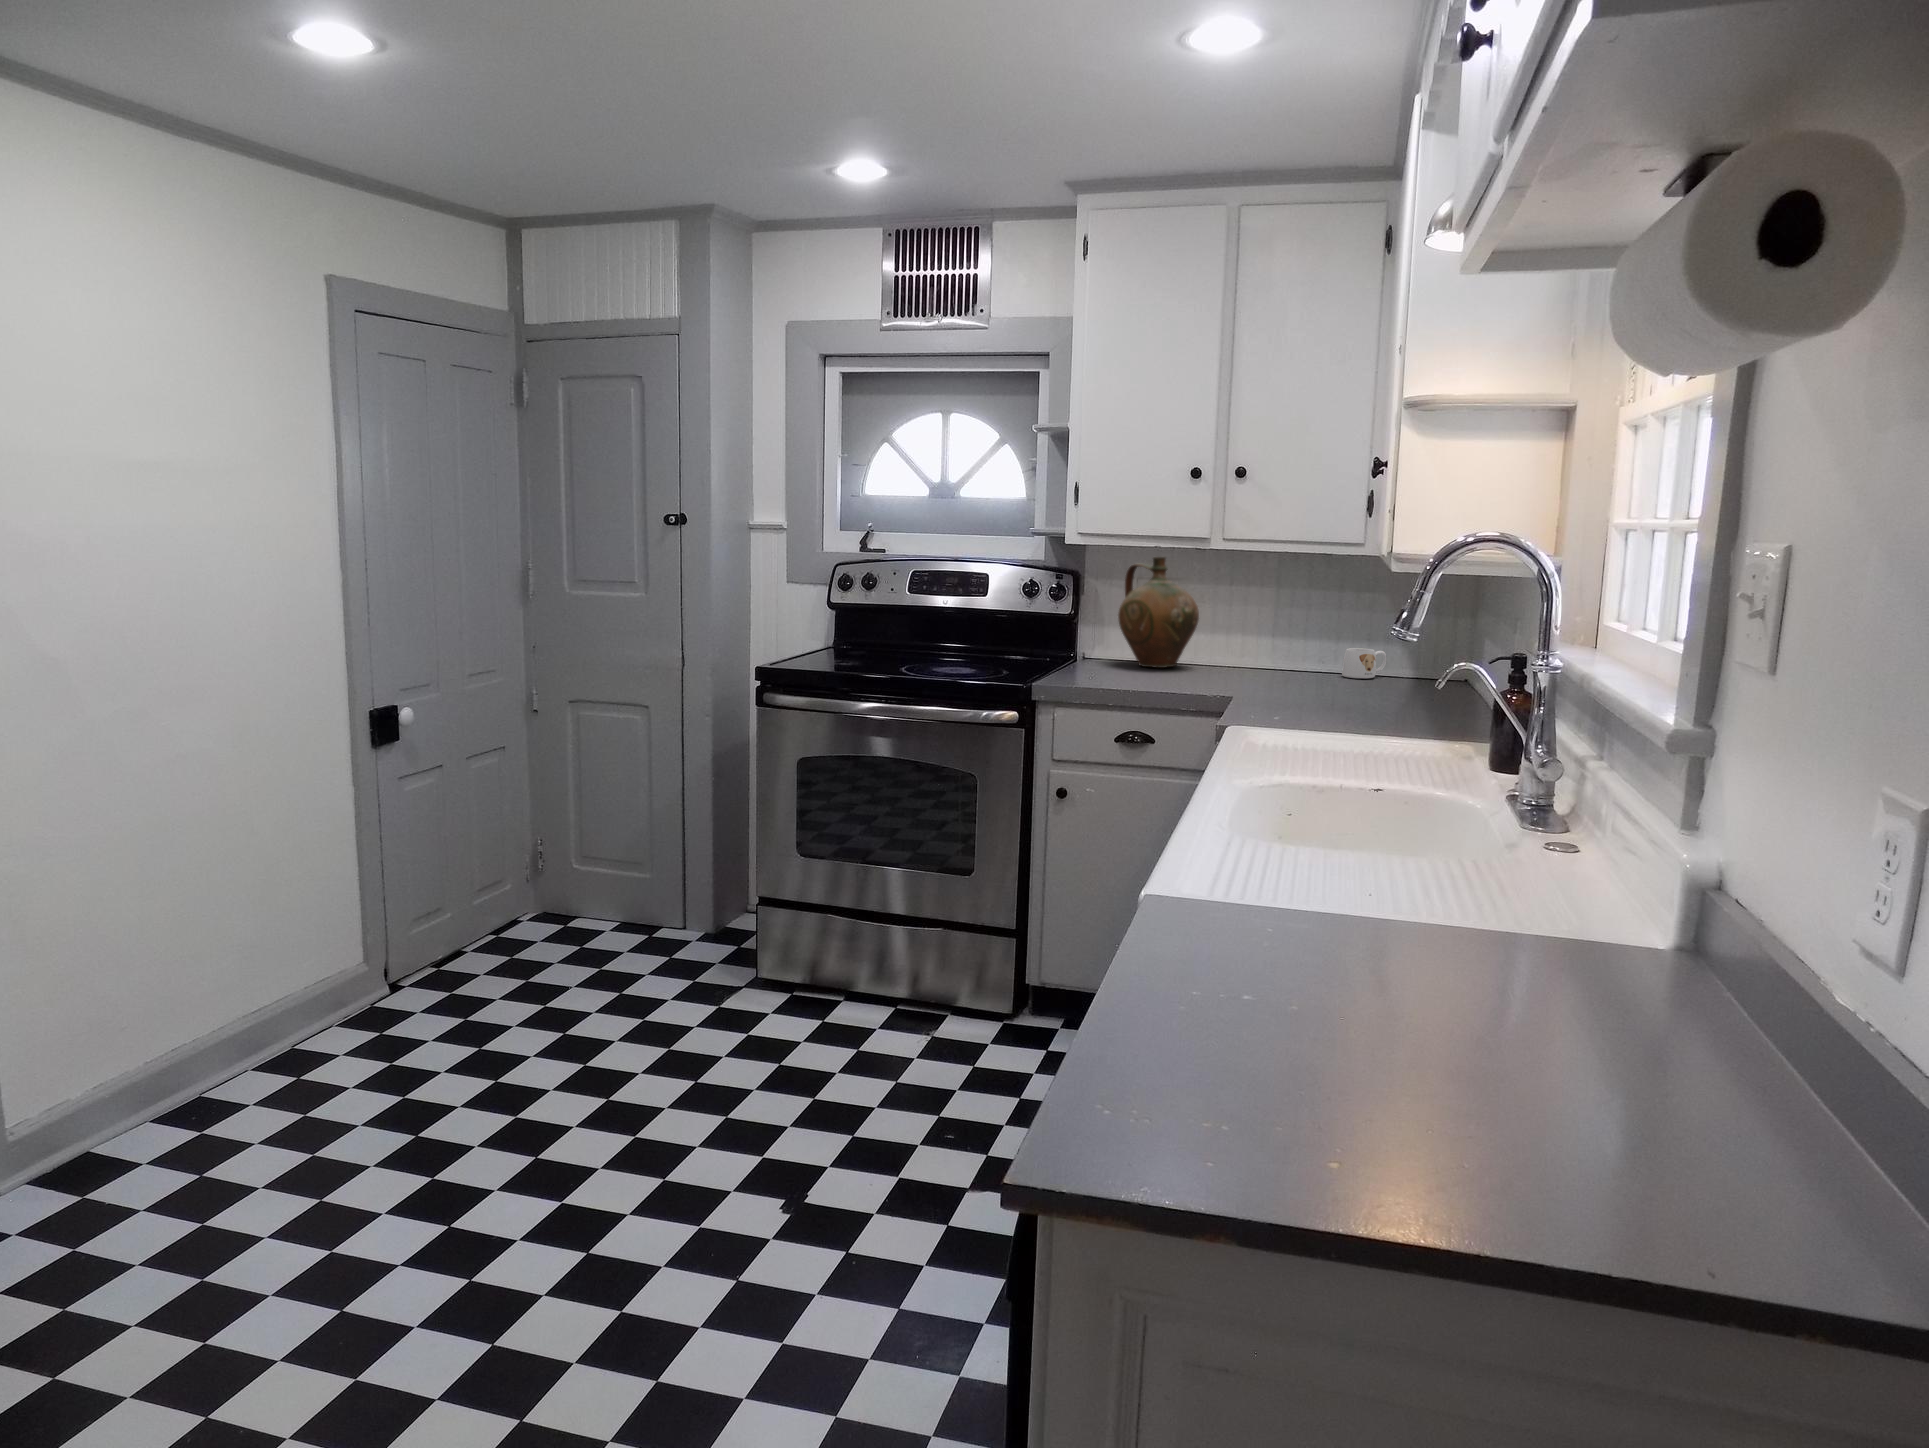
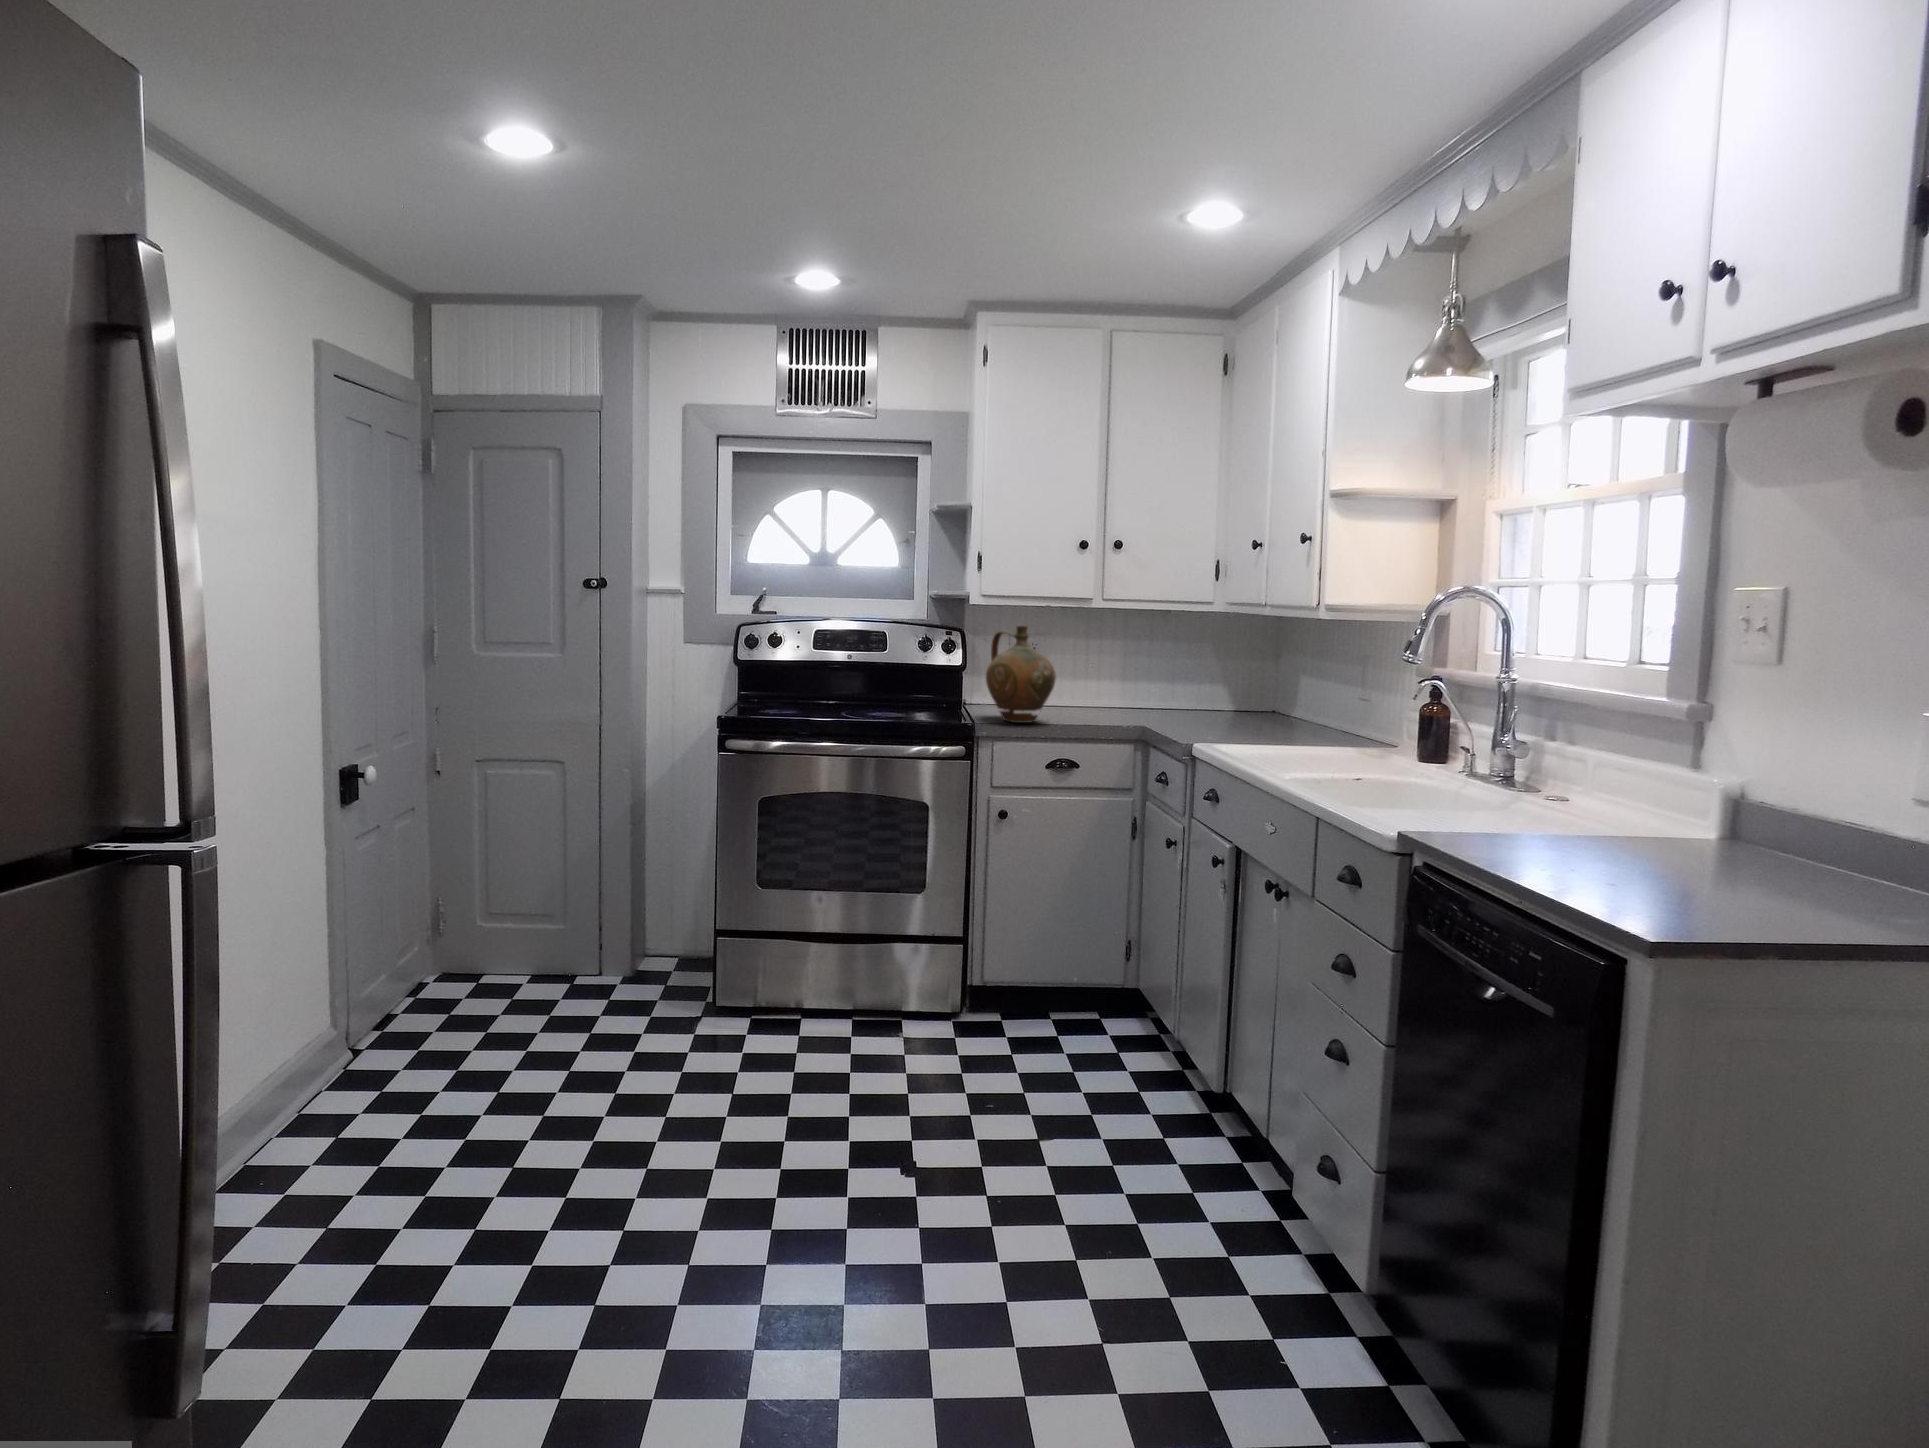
mug: present [1342,648,1387,679] -> none [1178,709,1215,736]

